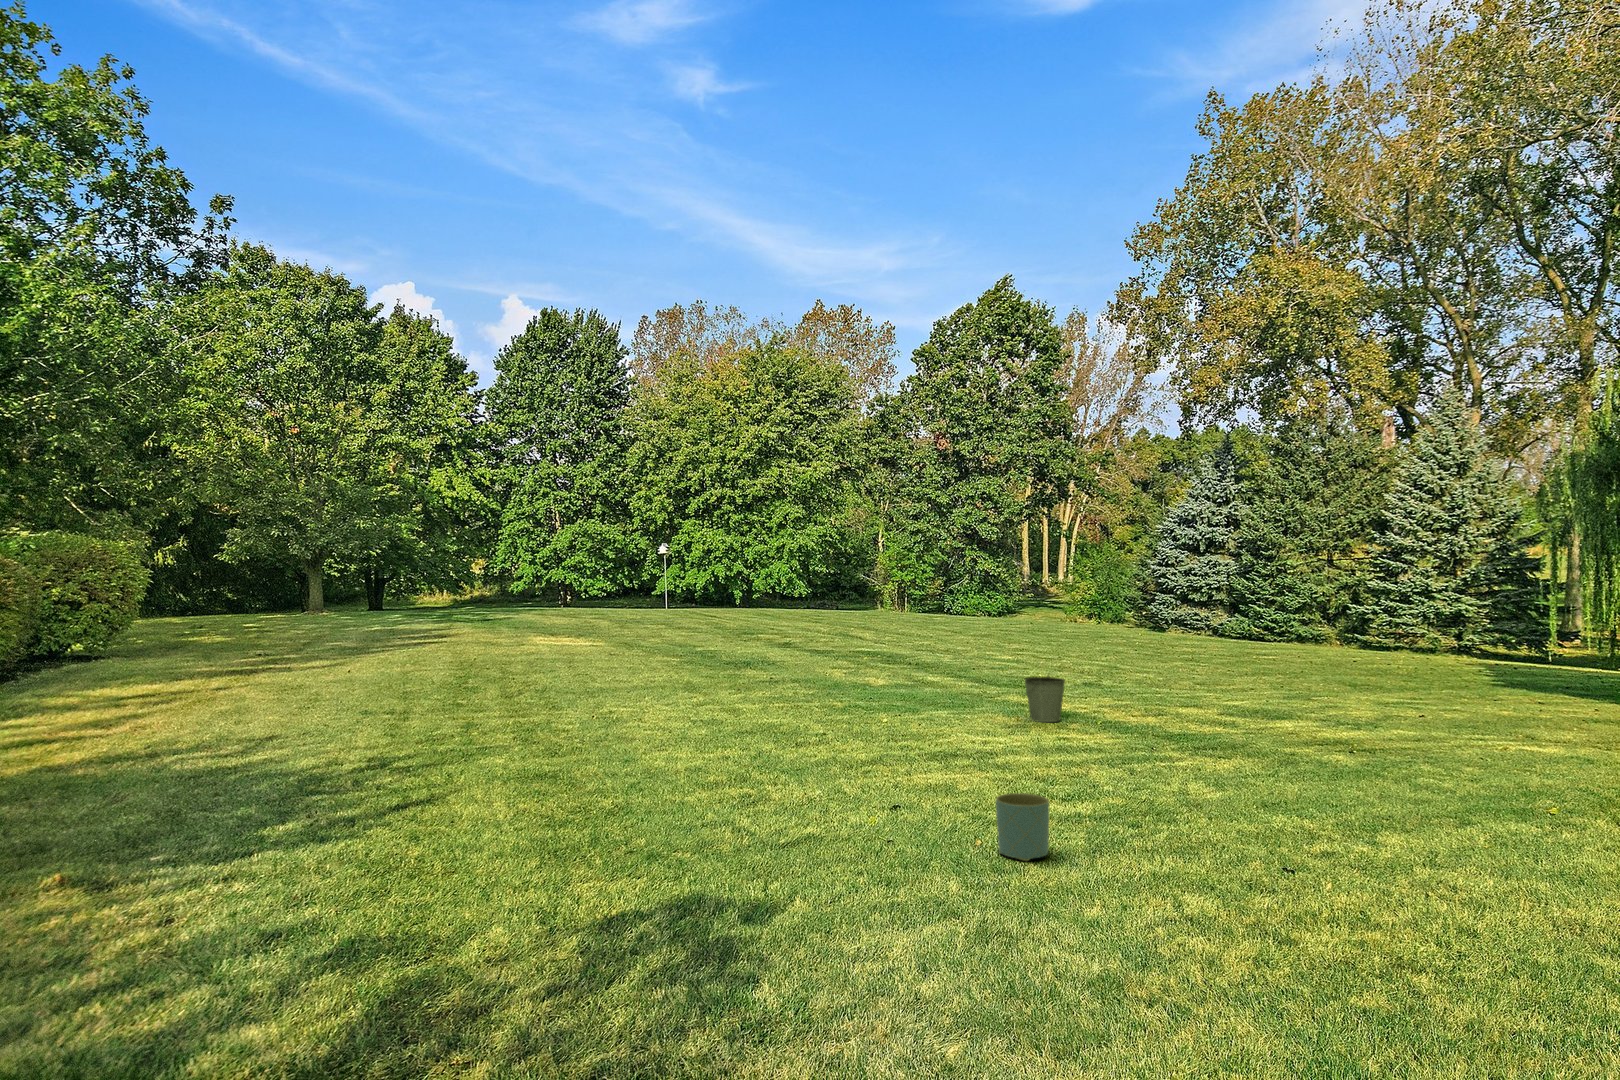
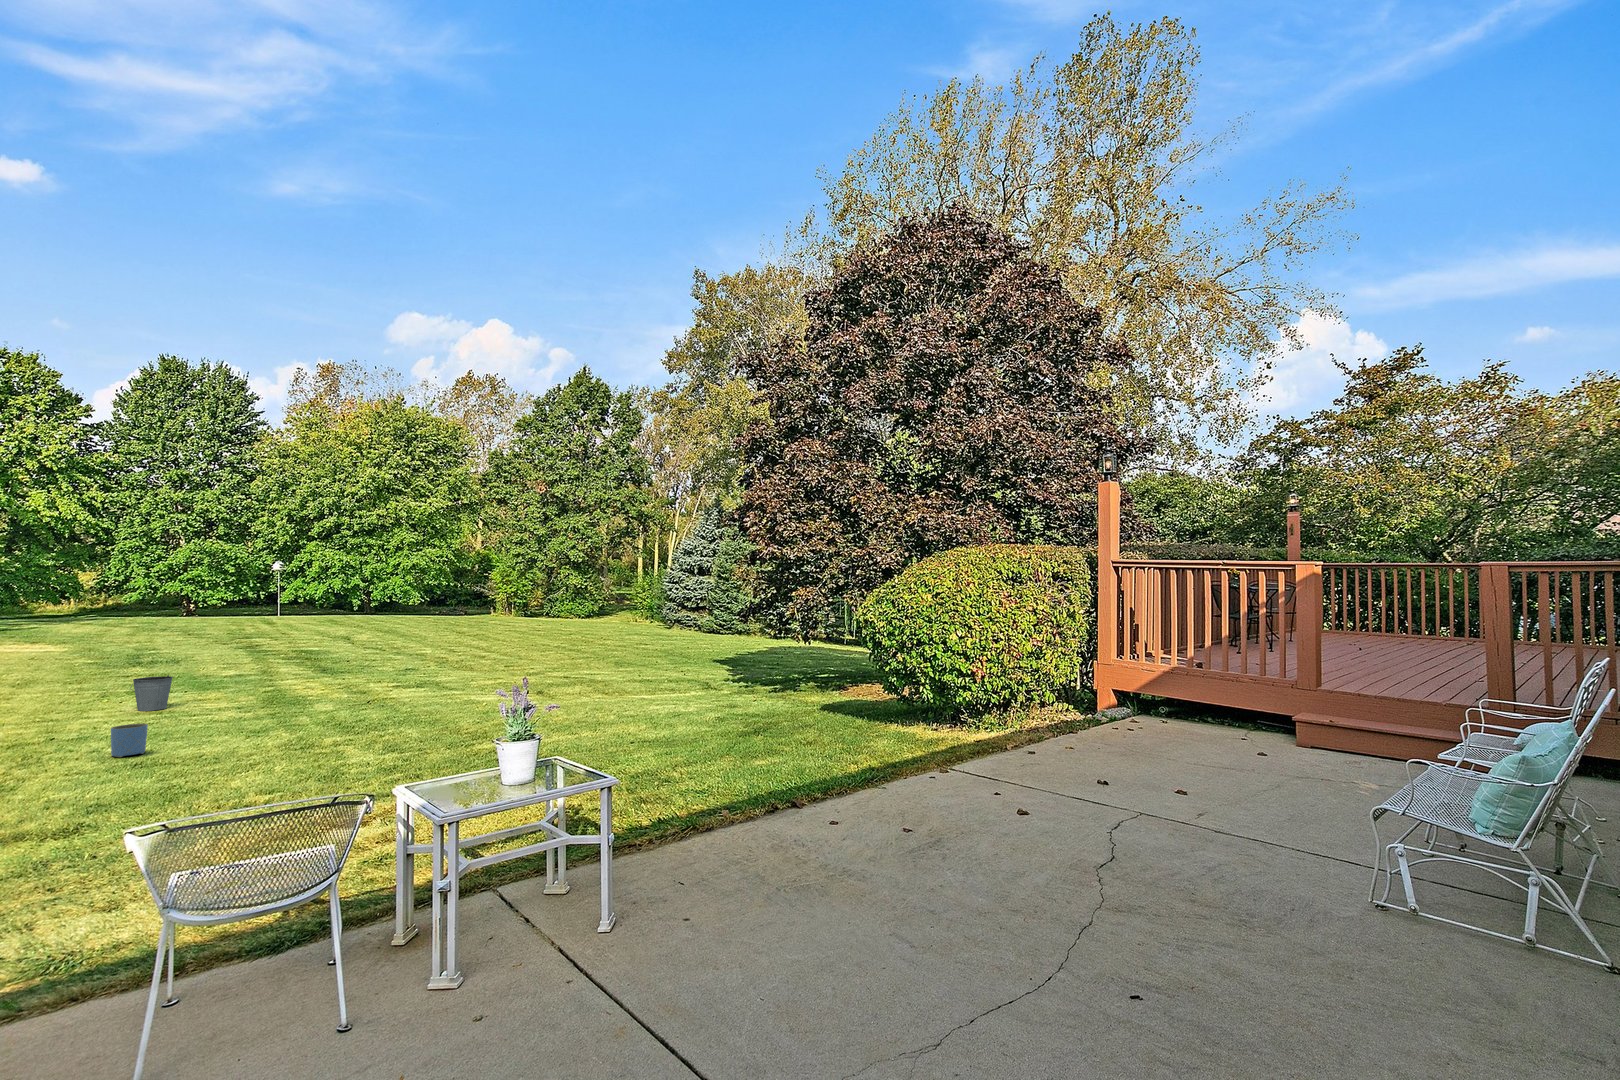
bucket: present [1025,676,1065,722] -> present [130,675,173,711]

